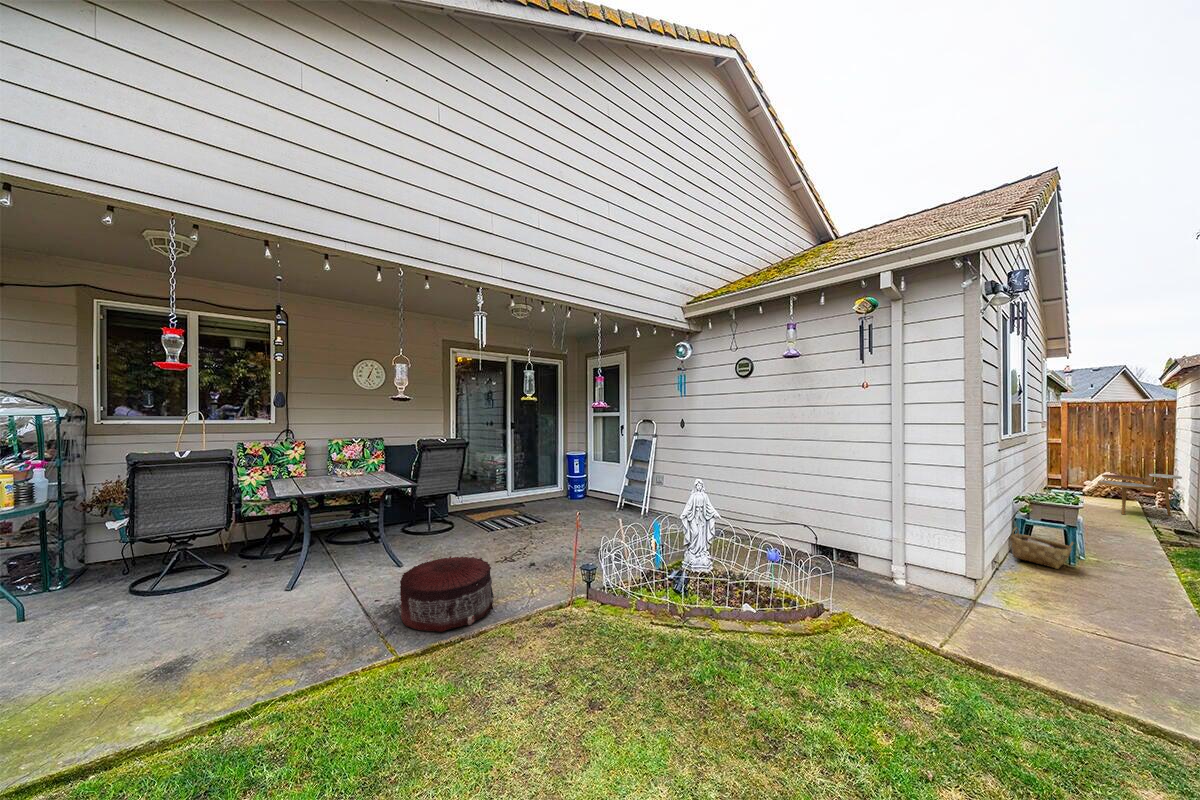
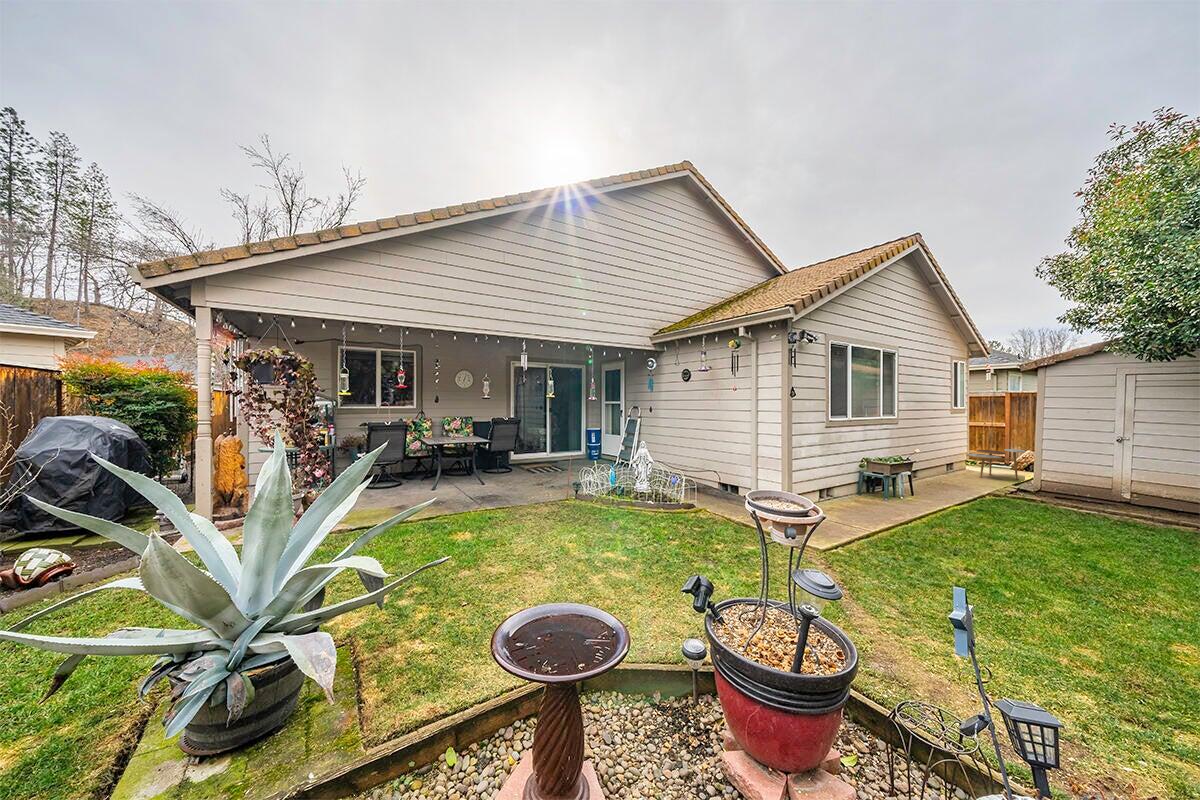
woven basket: present [1010,527,1073,569] -> none [837,475,869,499]
pouf: present [400,556,494,632] -> none [484,475,527,503]

